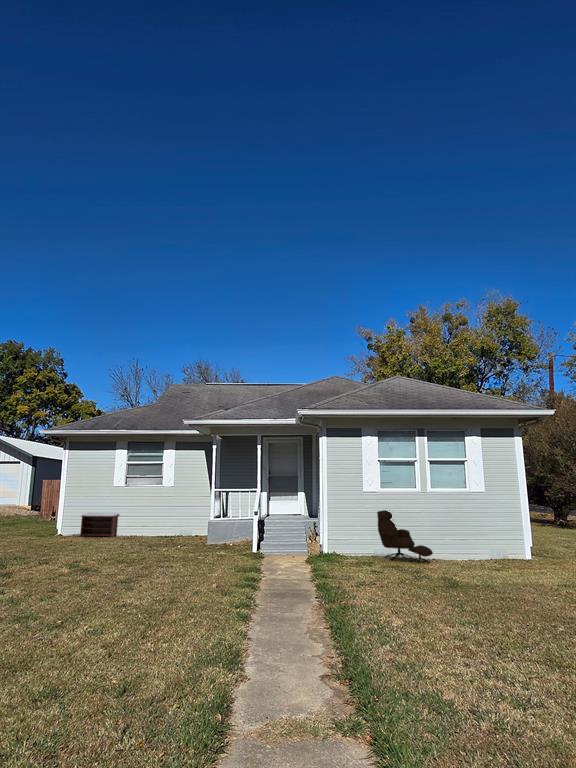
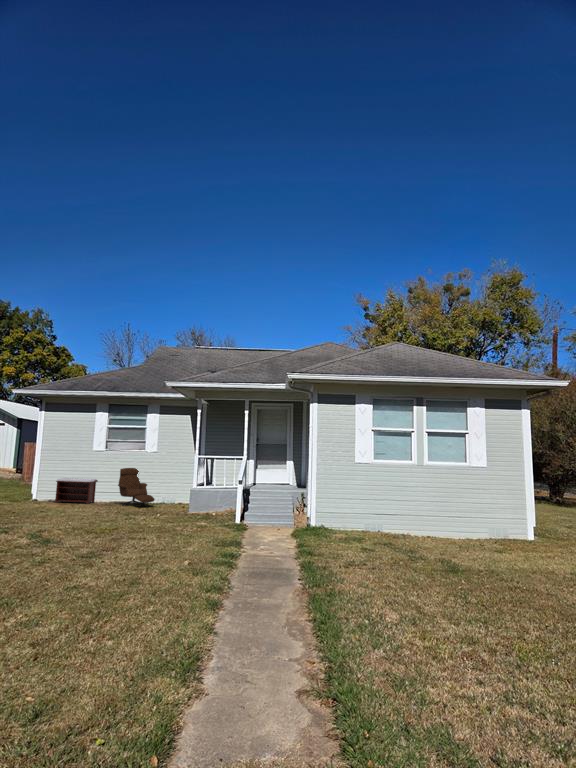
lounge chair: present [377,510,433,564] -> present [118,468,155,507]

